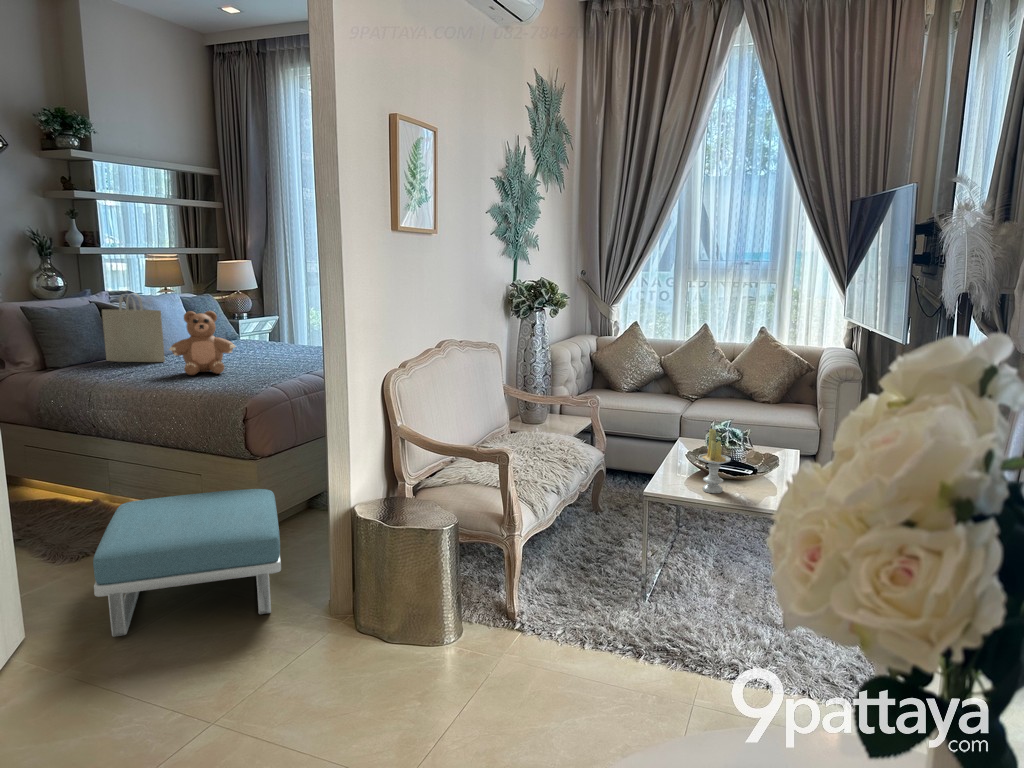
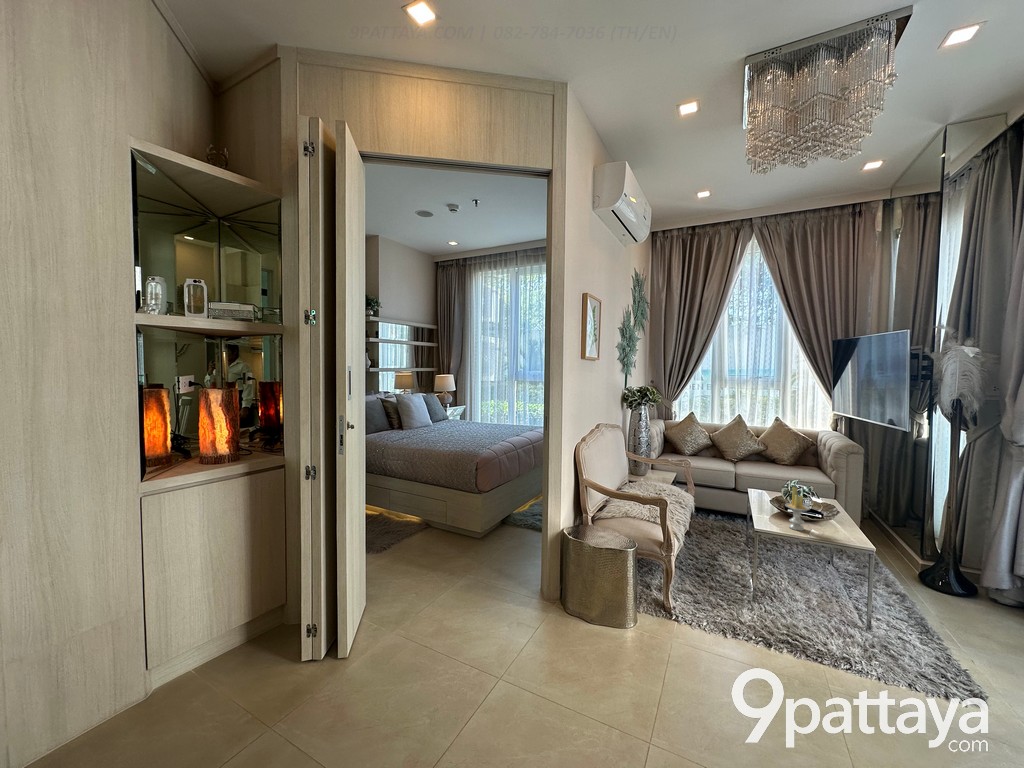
tote bag: present [102,293,165,362] -> none [385,394,418,434]
teddy bear: present [169,311,236,375] -> none [427,405,463,443]
footstool: present [93,489,281,637] -> none [409,515,516,609]

